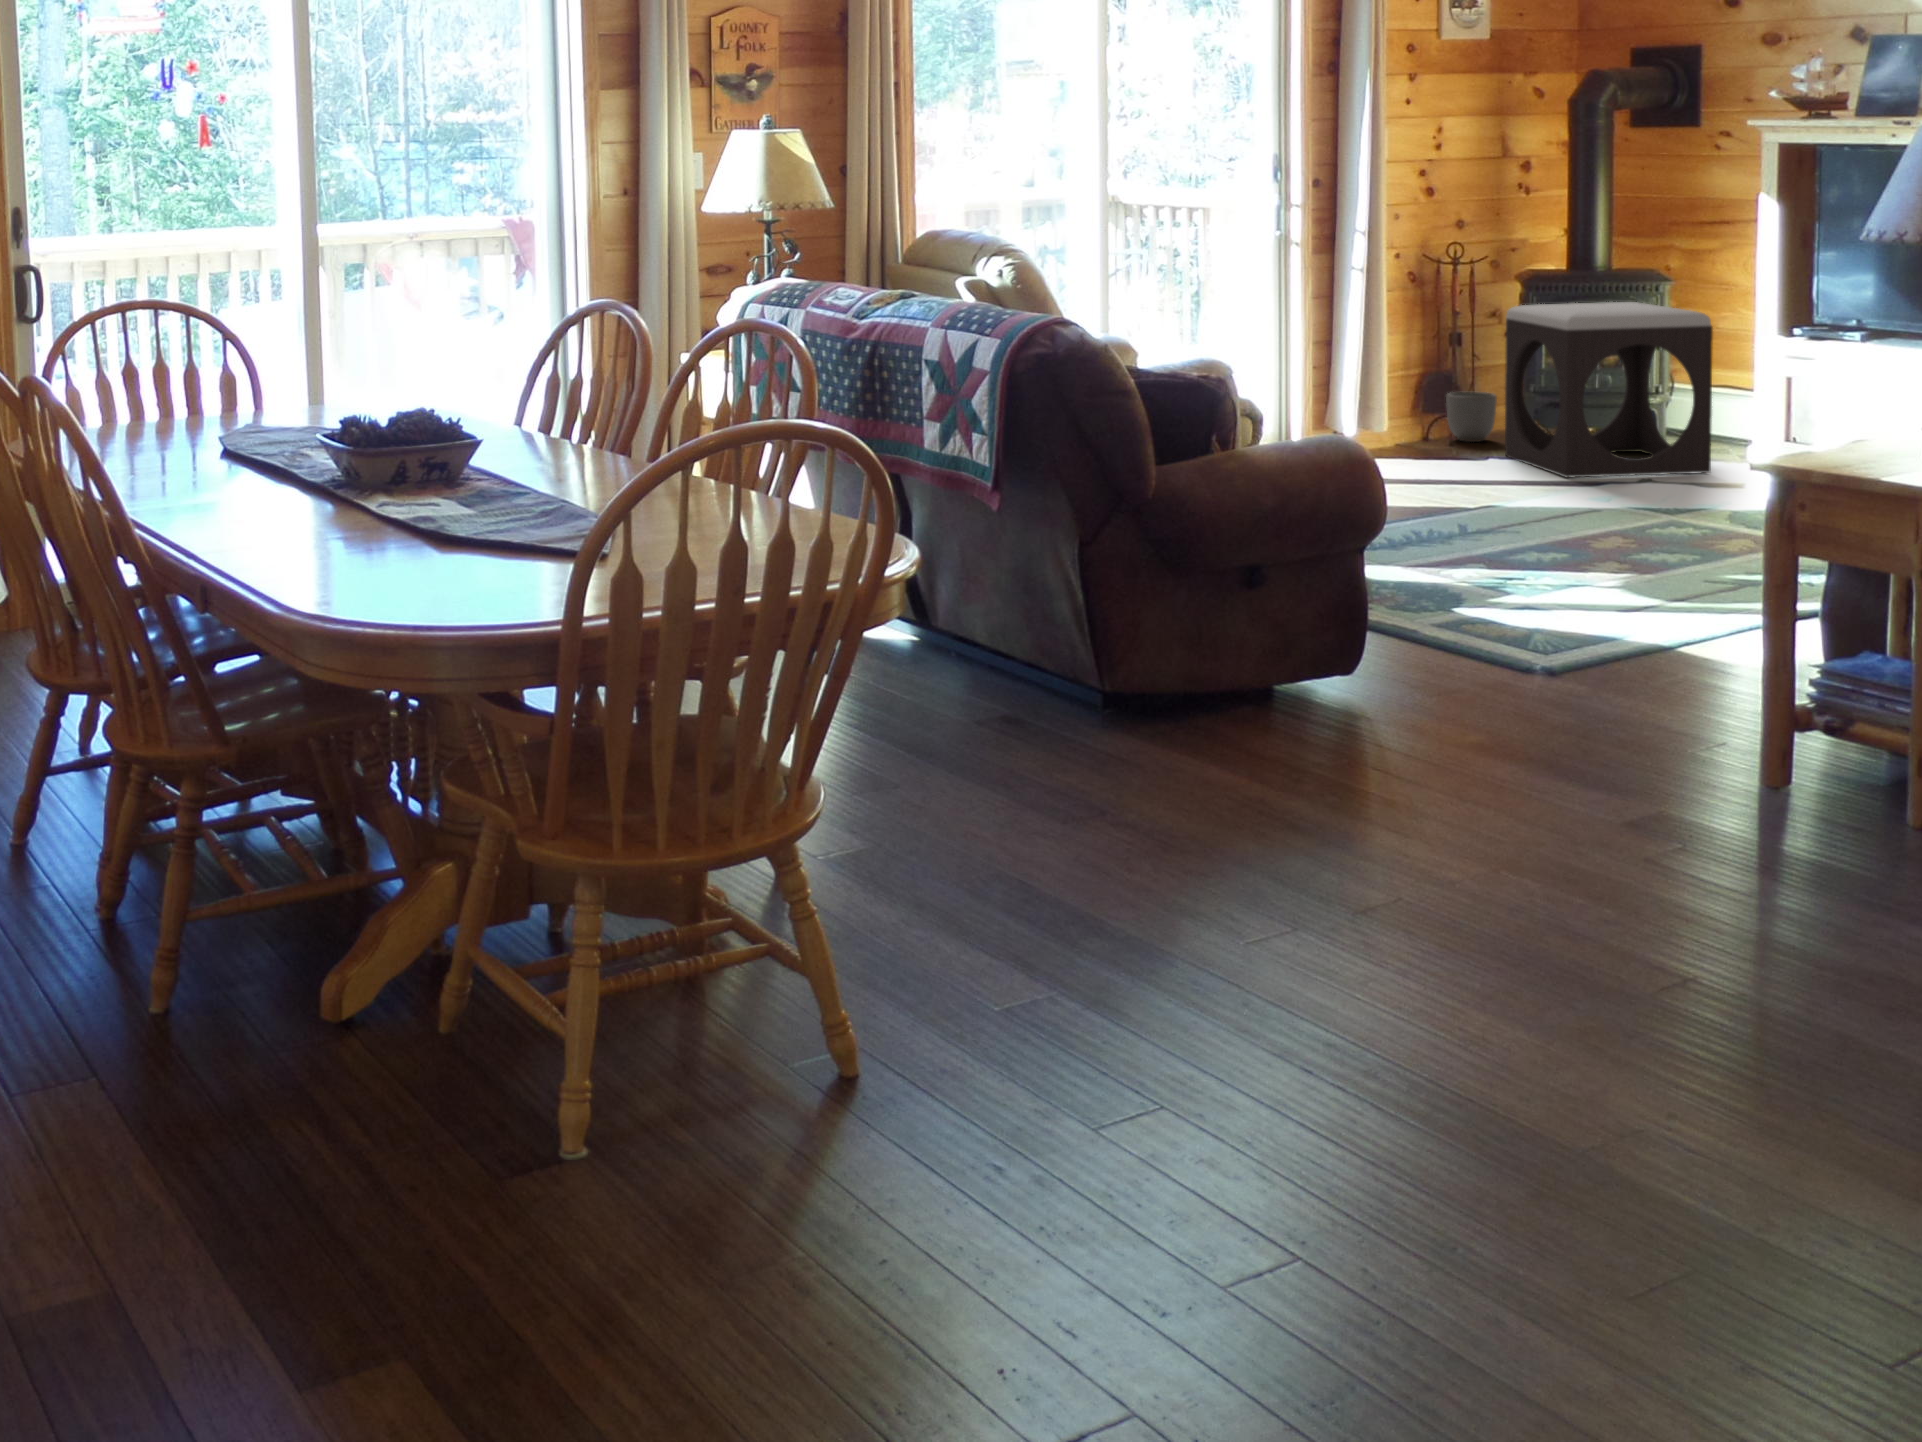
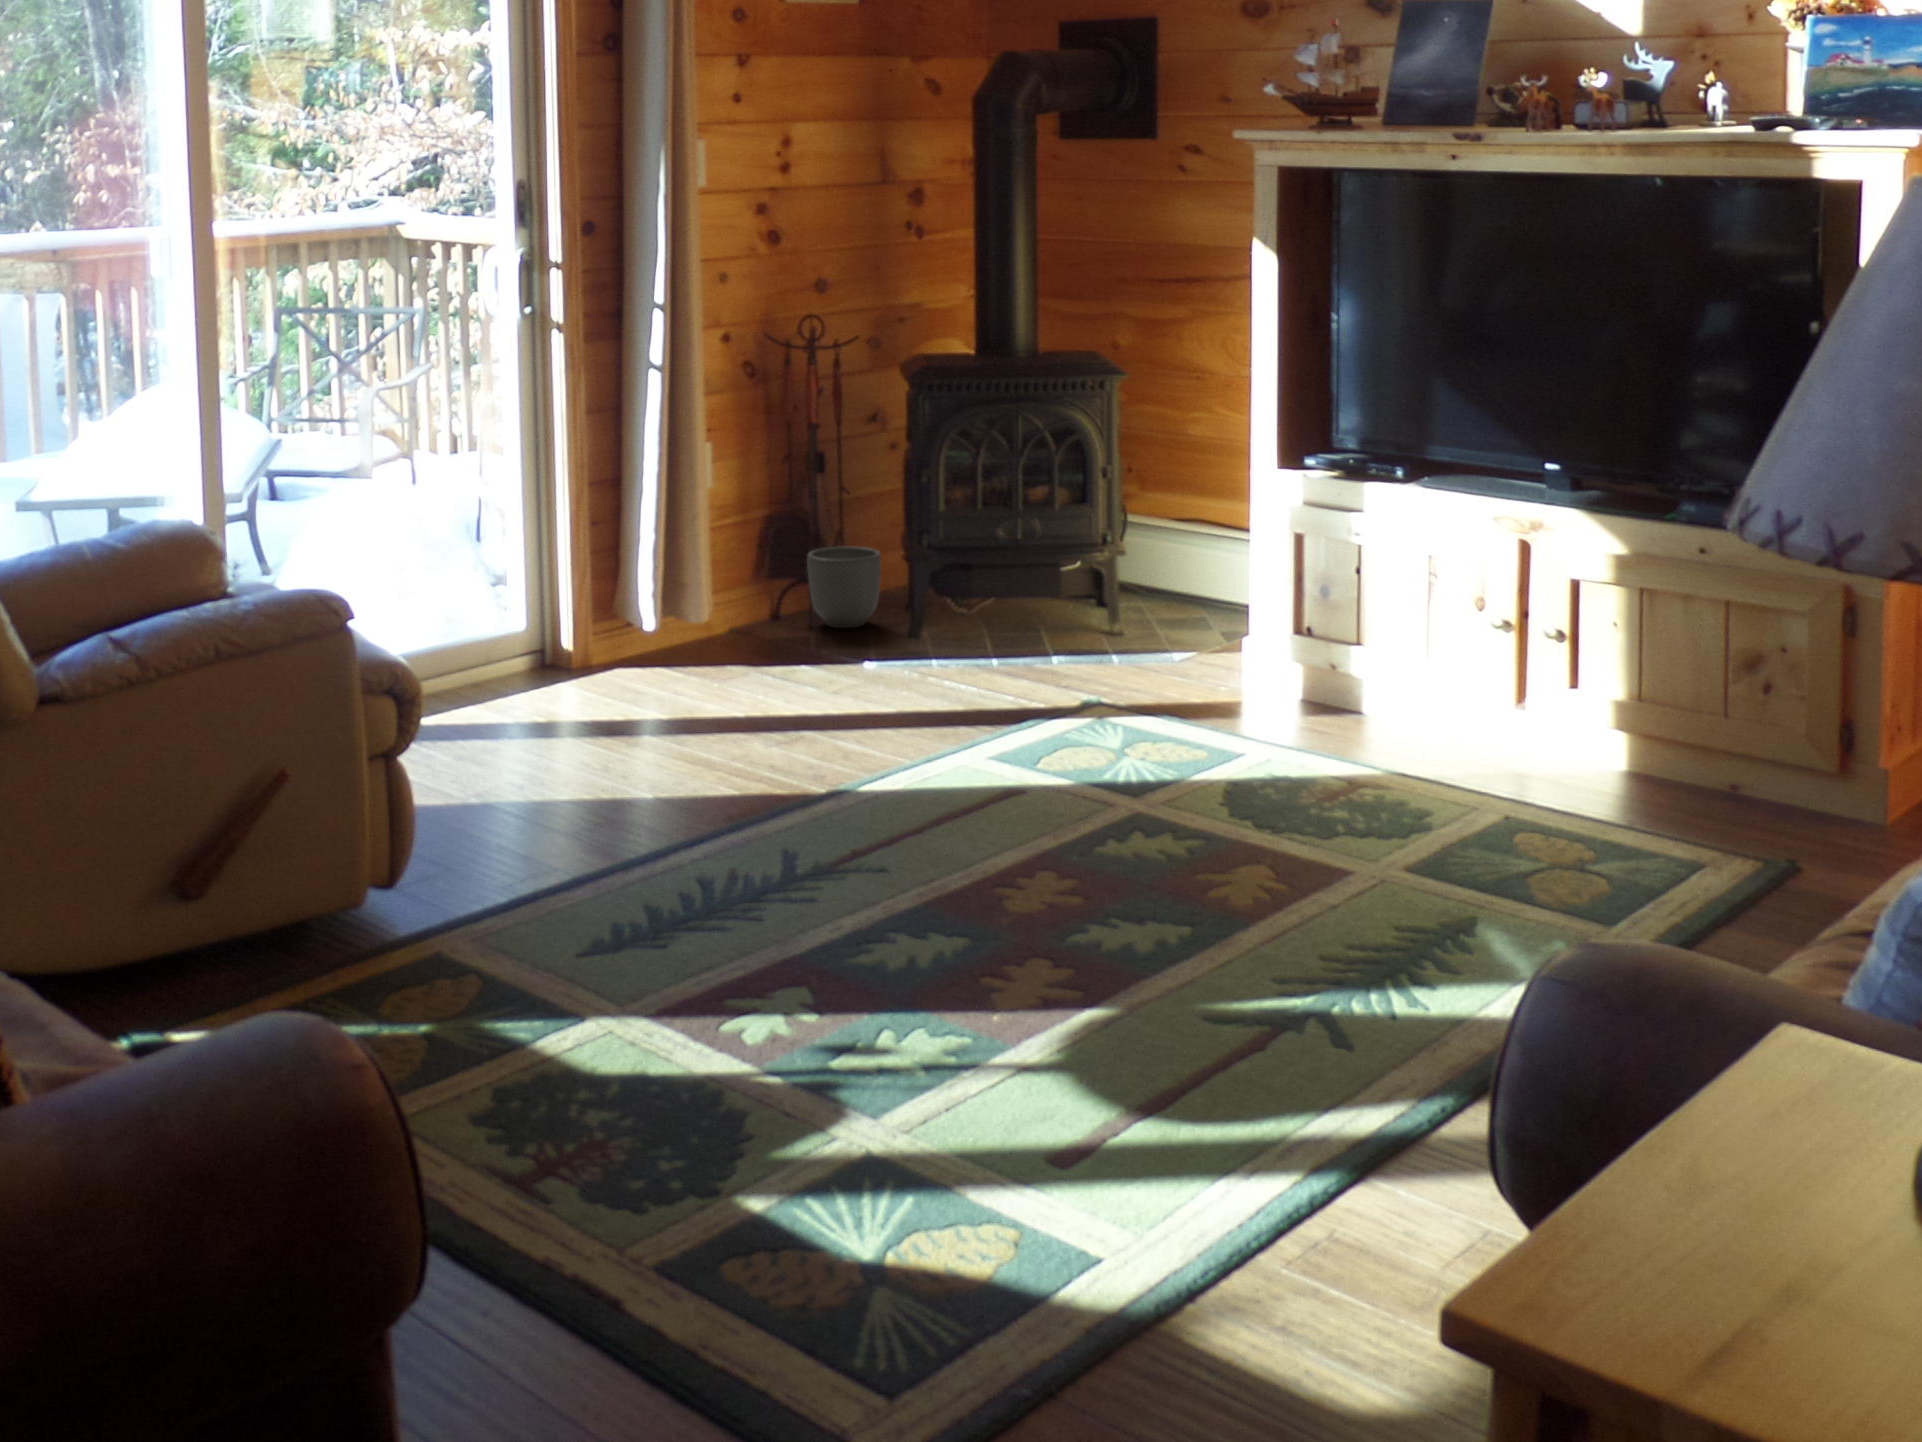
footstool: present [1505,302,1713,477] -> none [887,411,1193,712]

